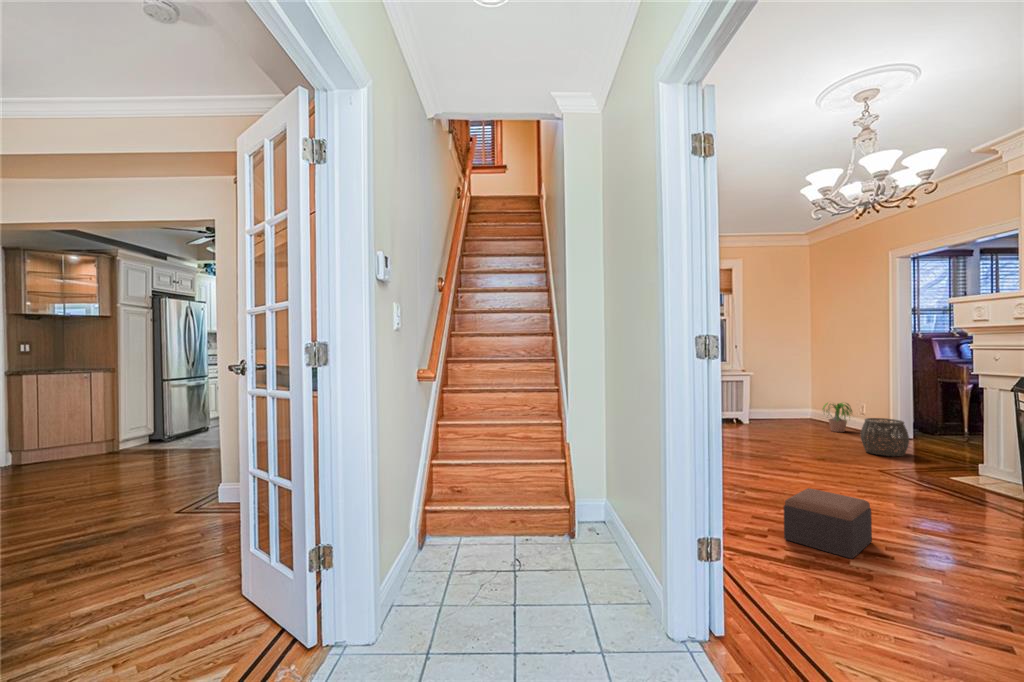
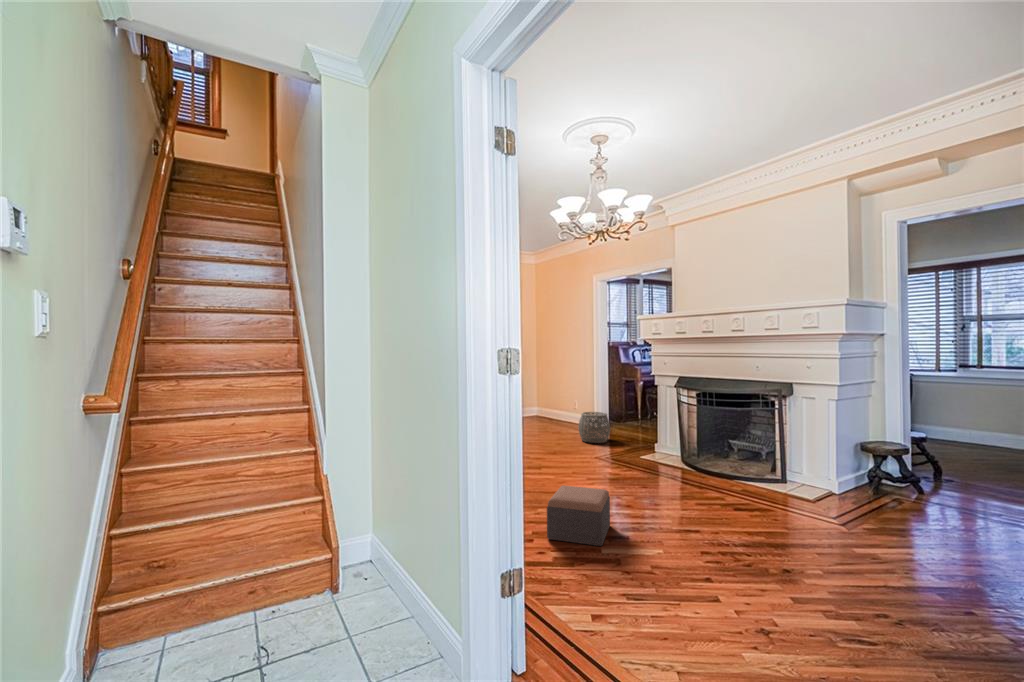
potted plant: present [823,403,852,432] -> none [542,399,571,425]

